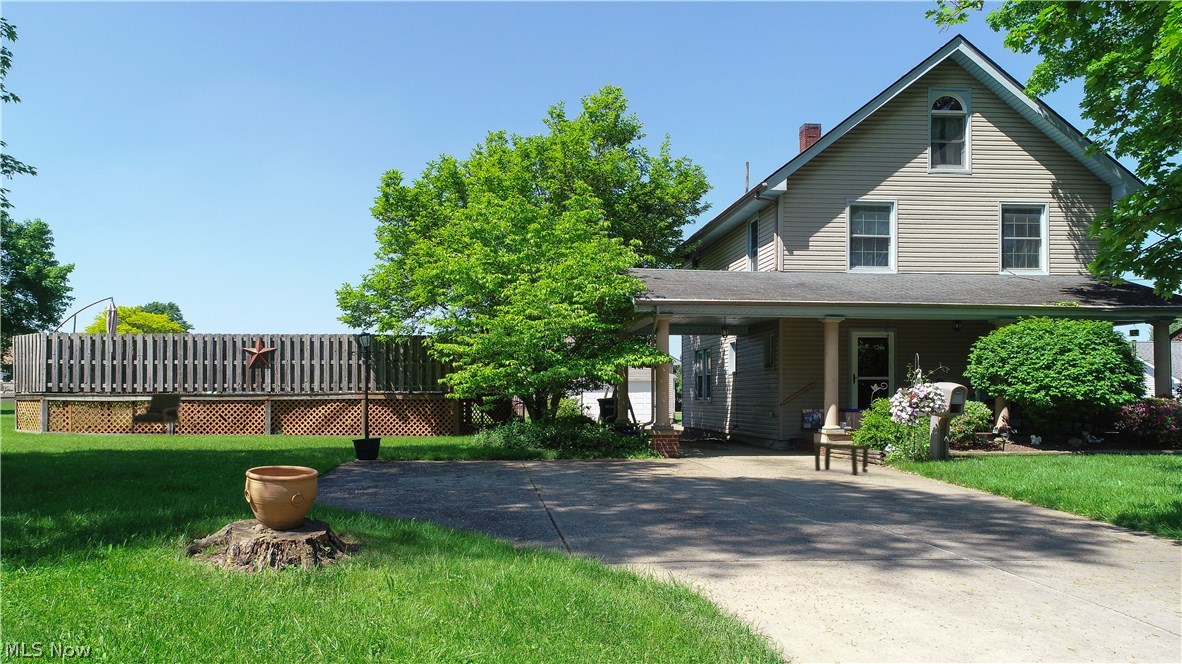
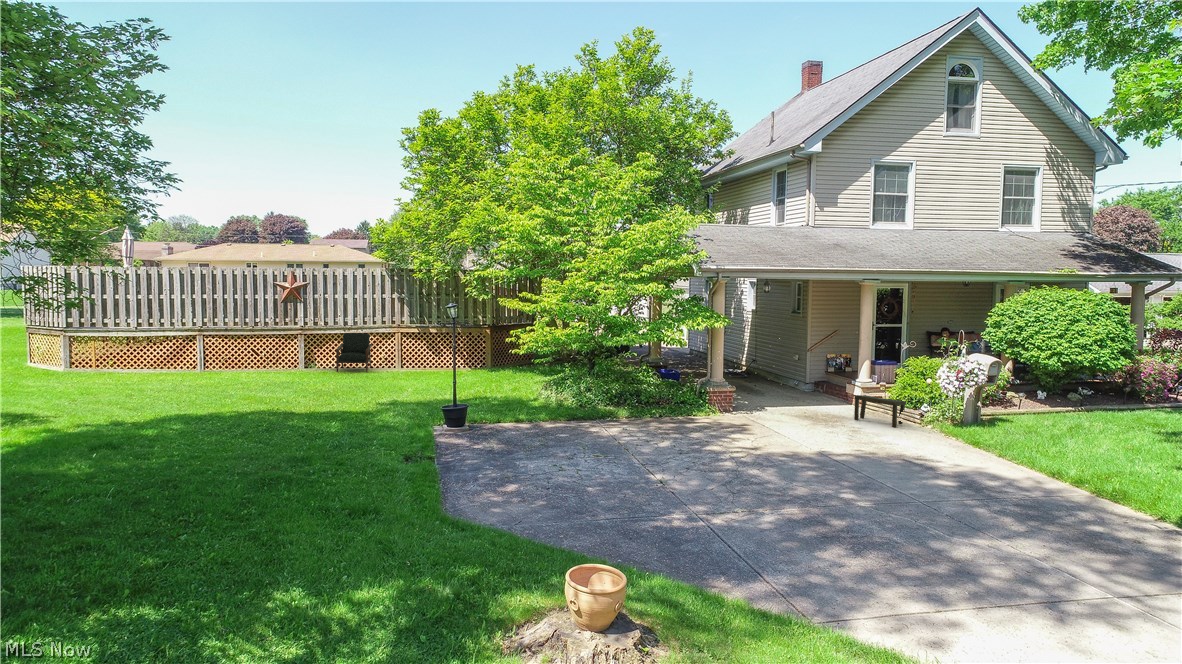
chair: present [131,394,182,433] -> present [336,333,372,372]

